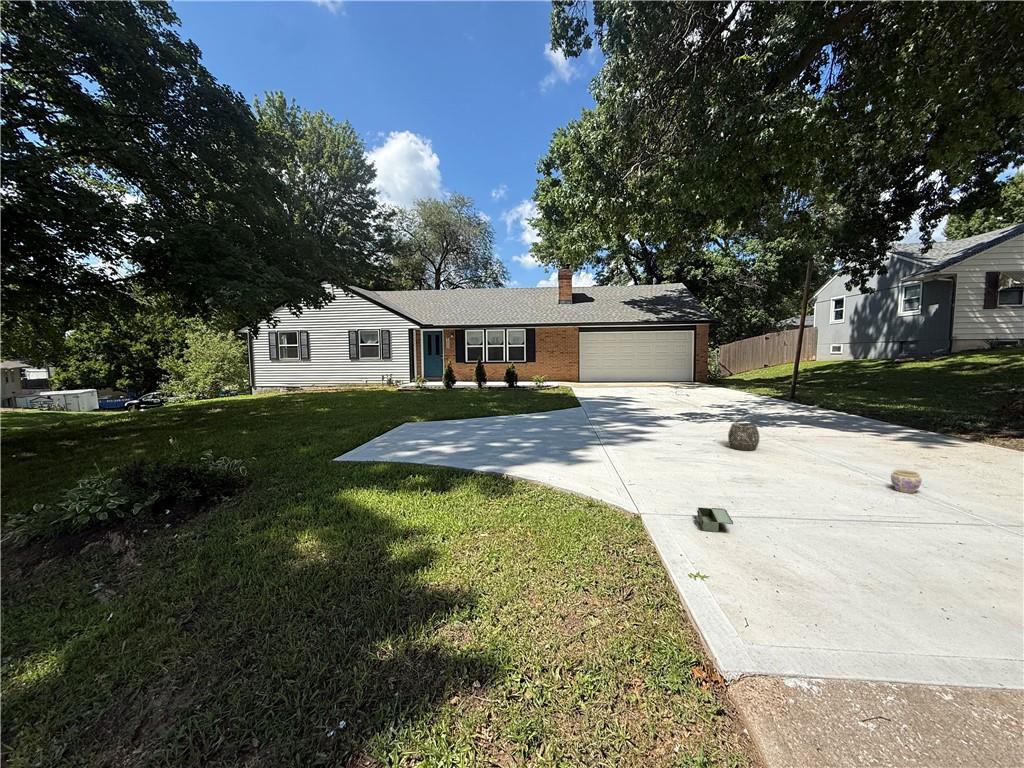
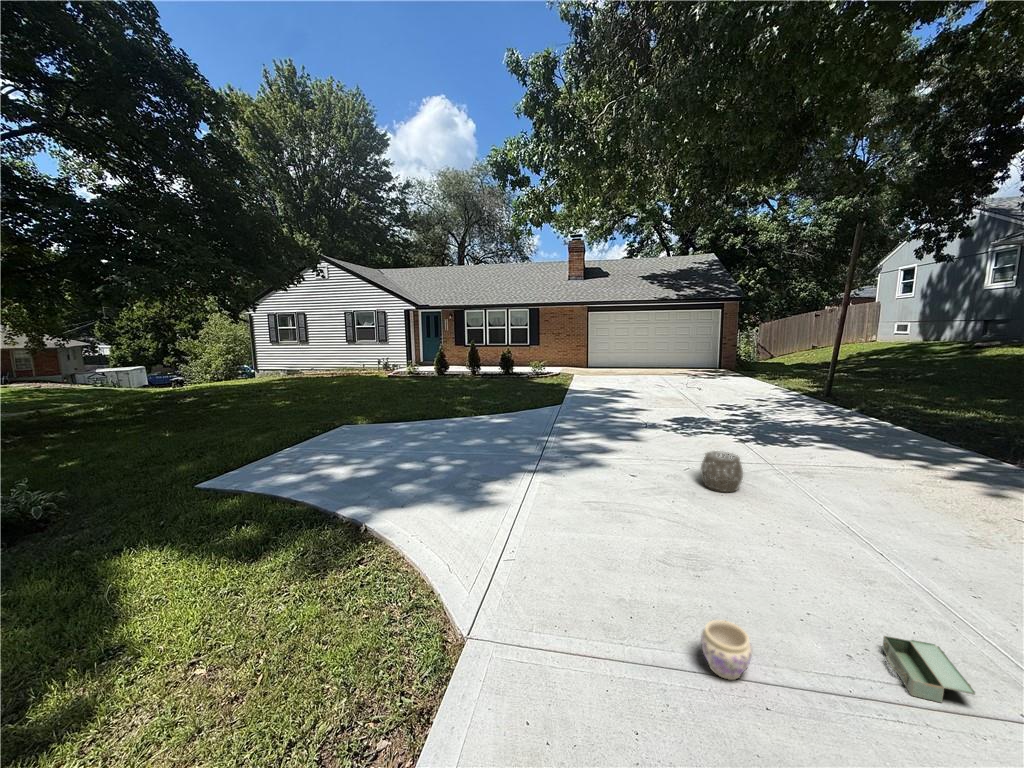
planter: present [891,469,922,493] -> present [701,620,752,680]
toolbox: present [697,507,733,532] -> present [882,636,975,703]

